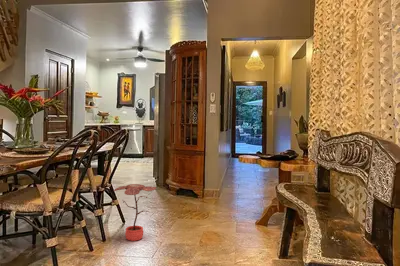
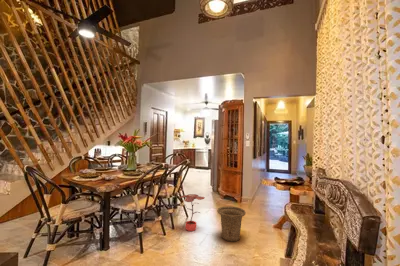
basket: none [178,198,221,248] -> present [217,206,246,242]

